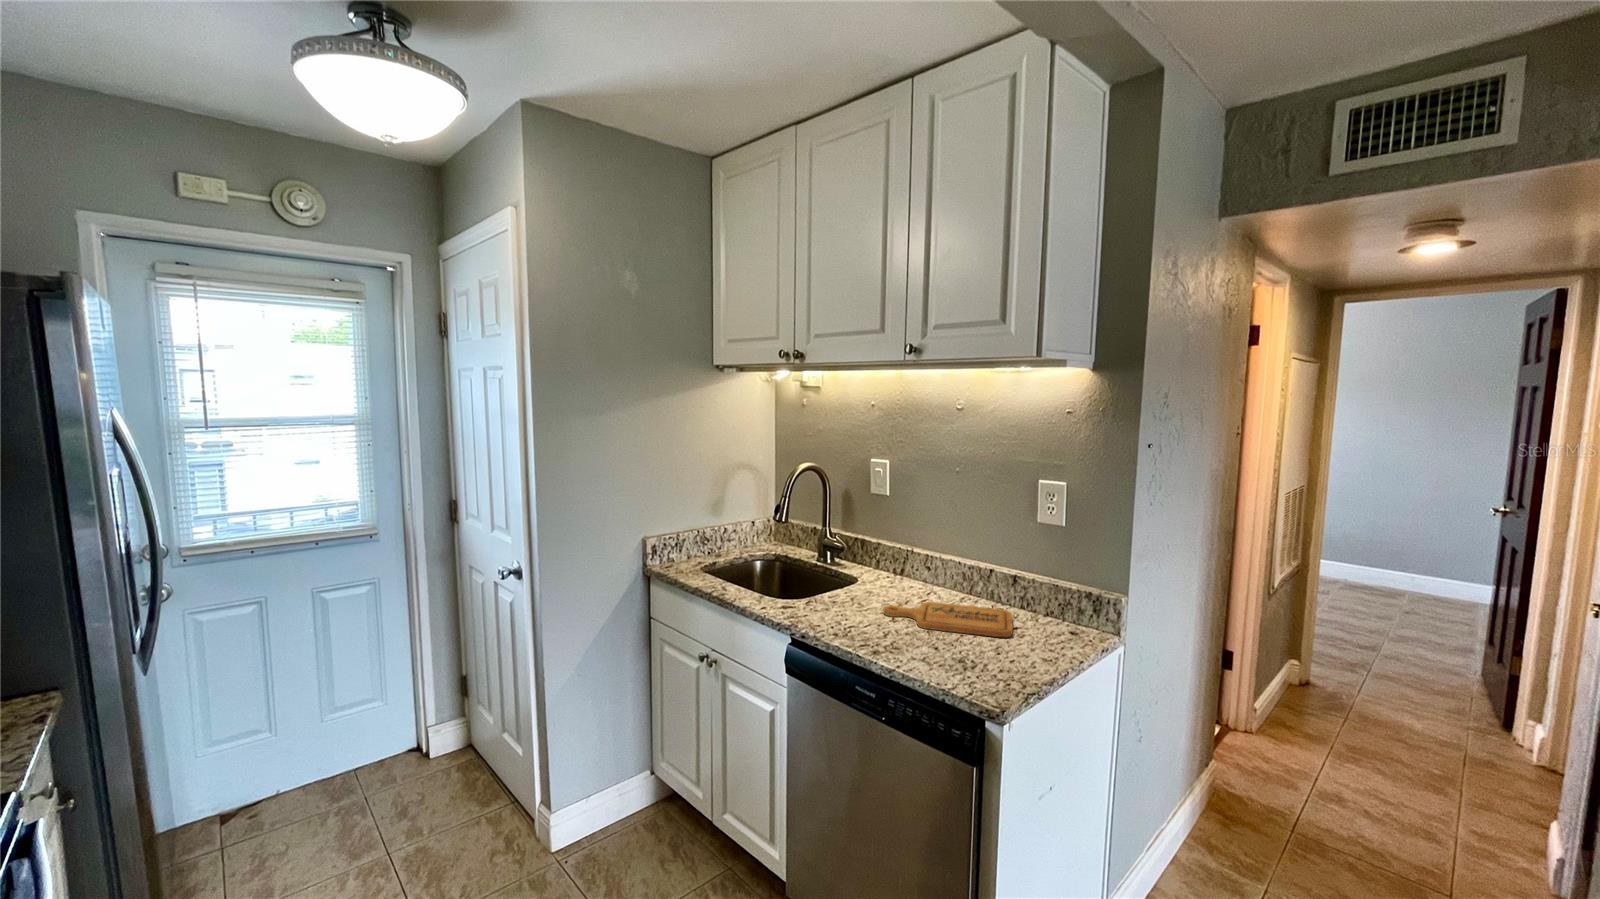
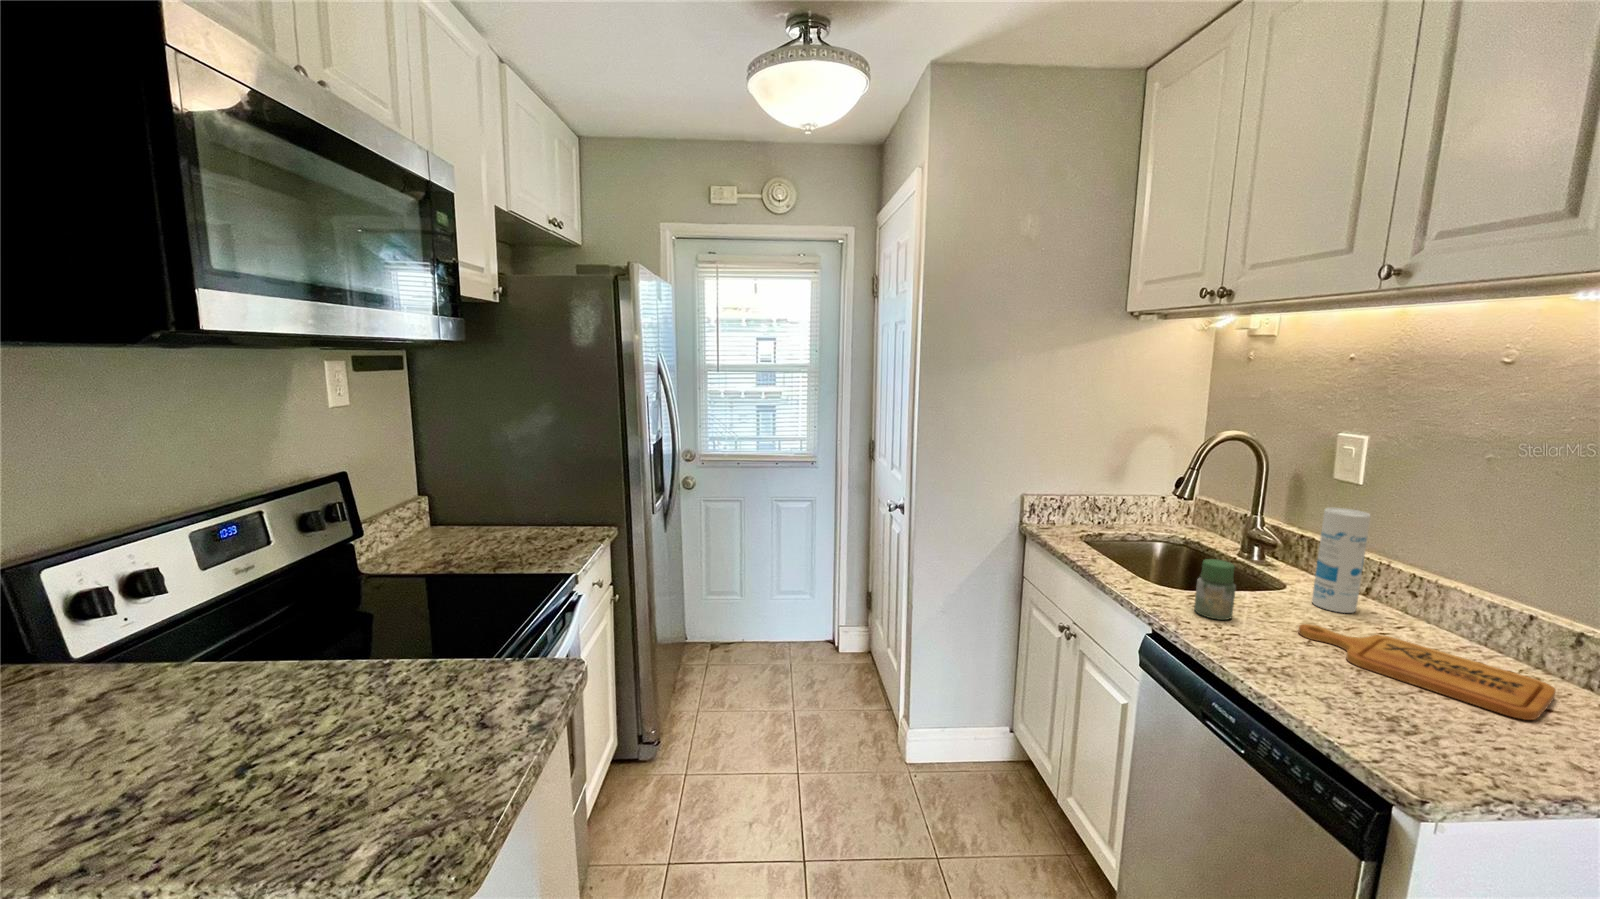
canister: none [877,515,904,591] -> present [1312,508,1370,613]
jar: none [818,570,844,619] -> present [1194,559,1236,620]

